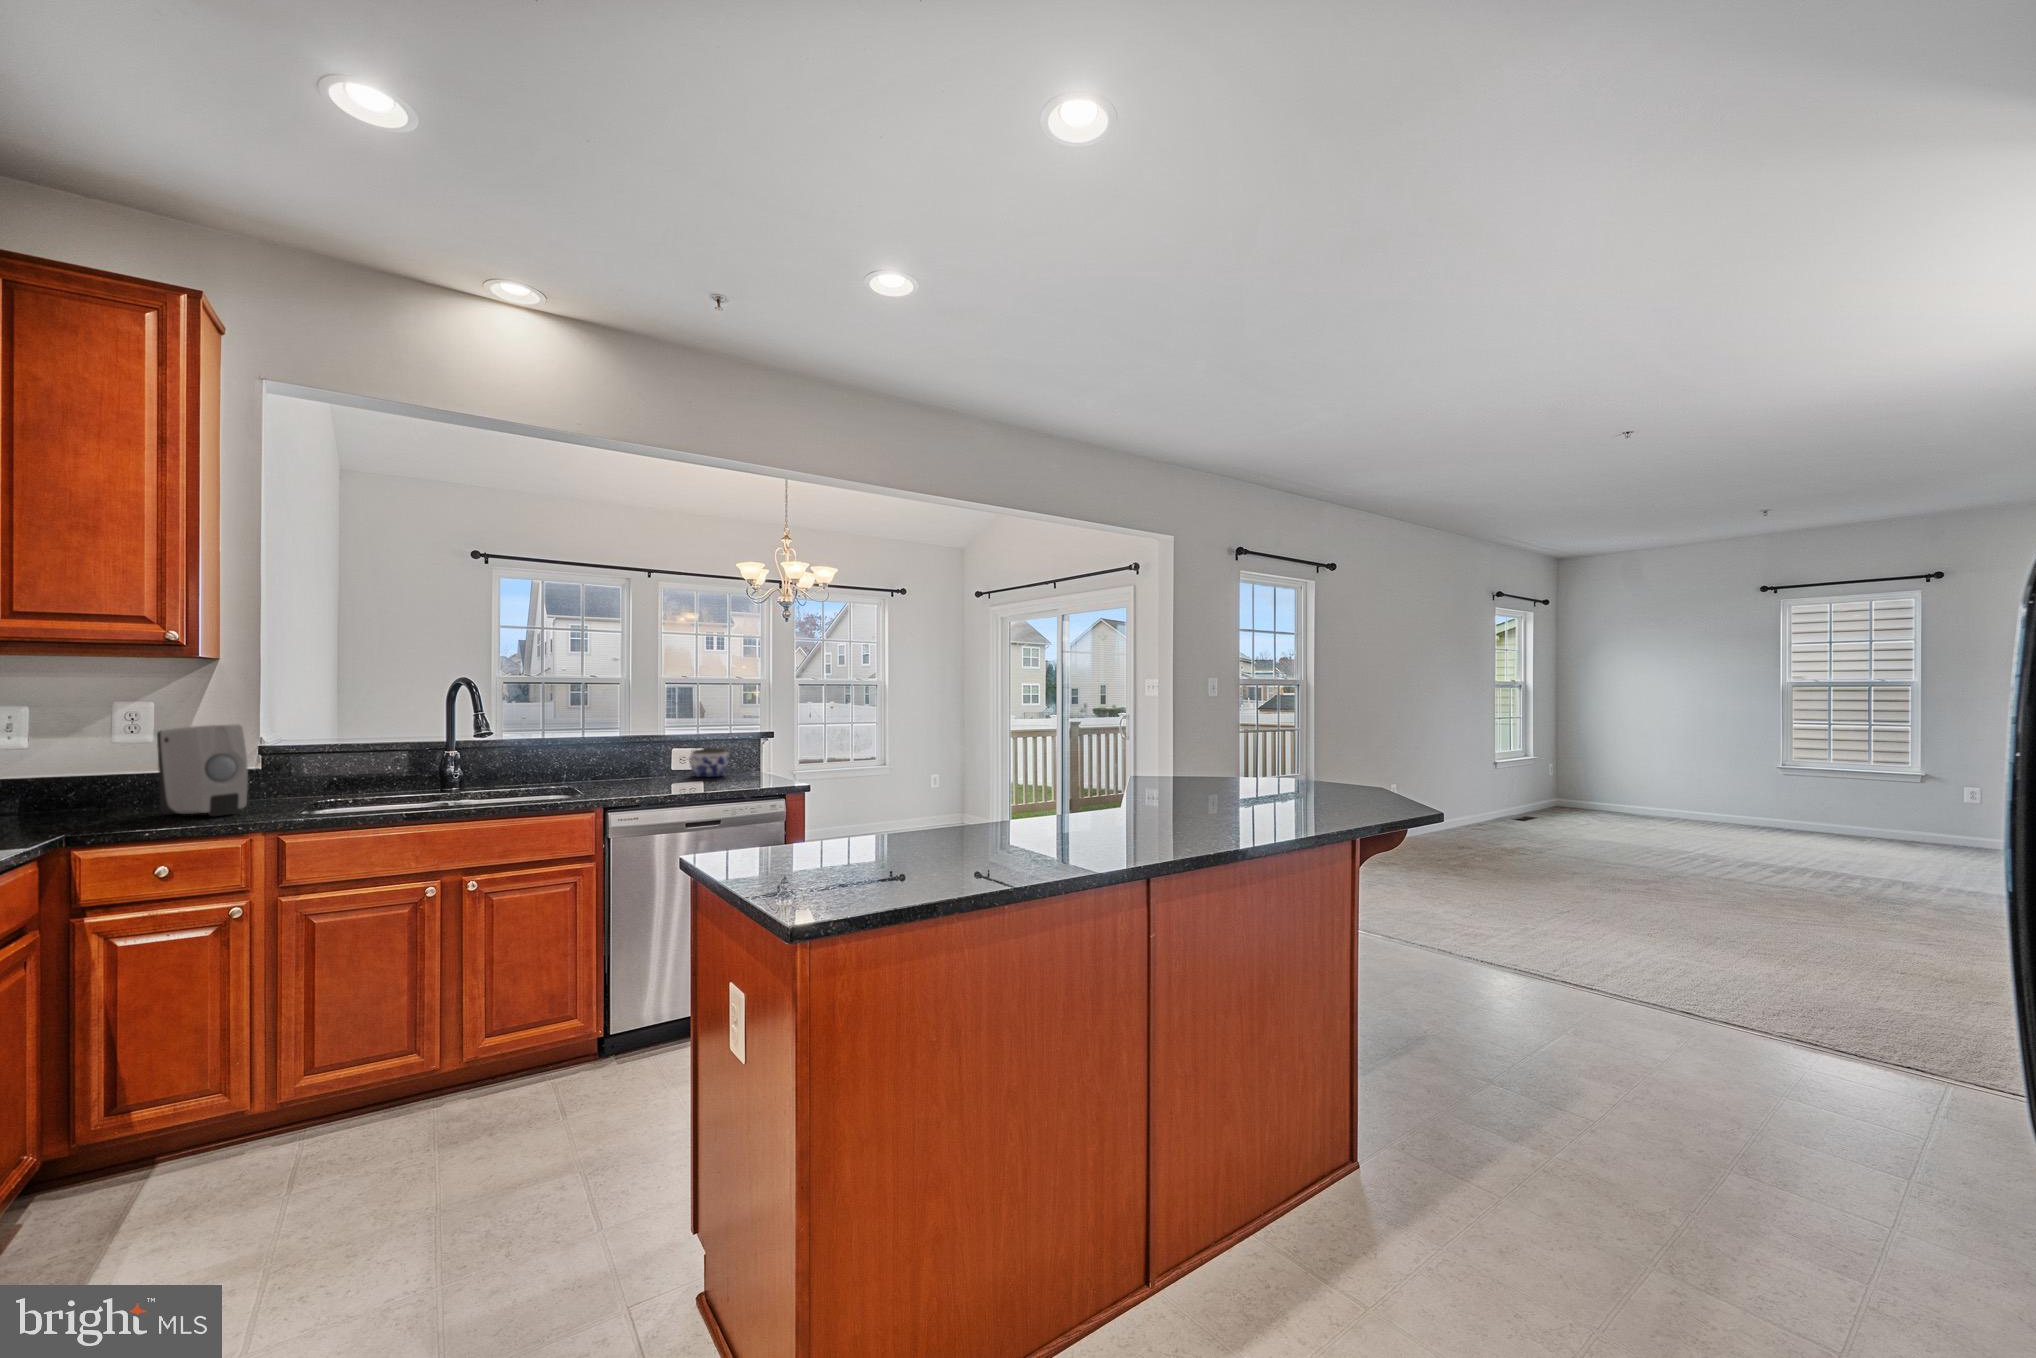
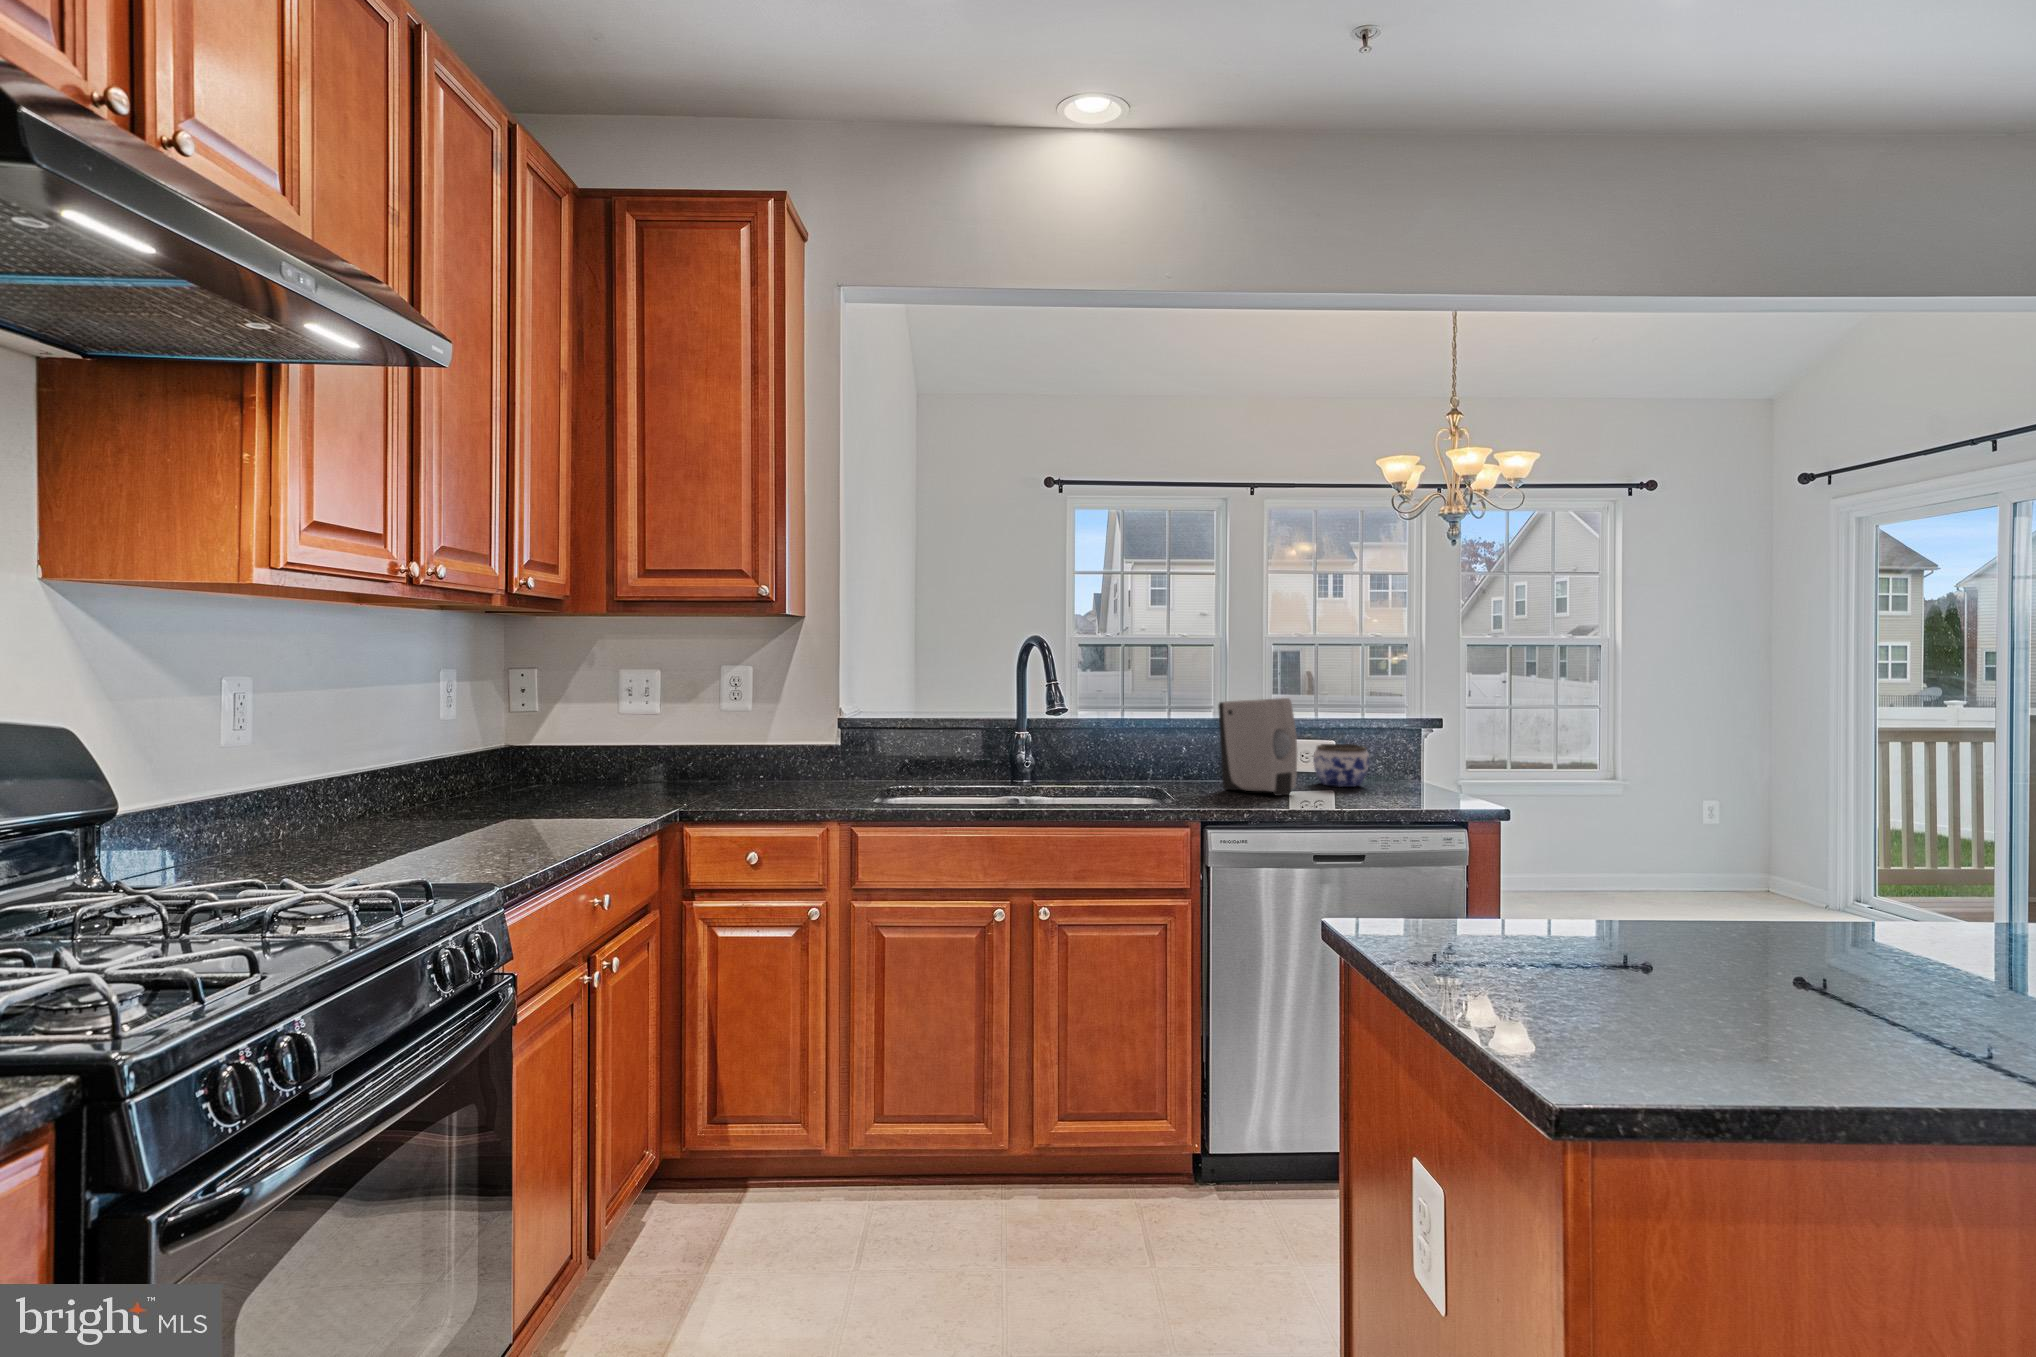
soap dispenser: present [157,724,248,816] -> present [1218,698,1297,796]

